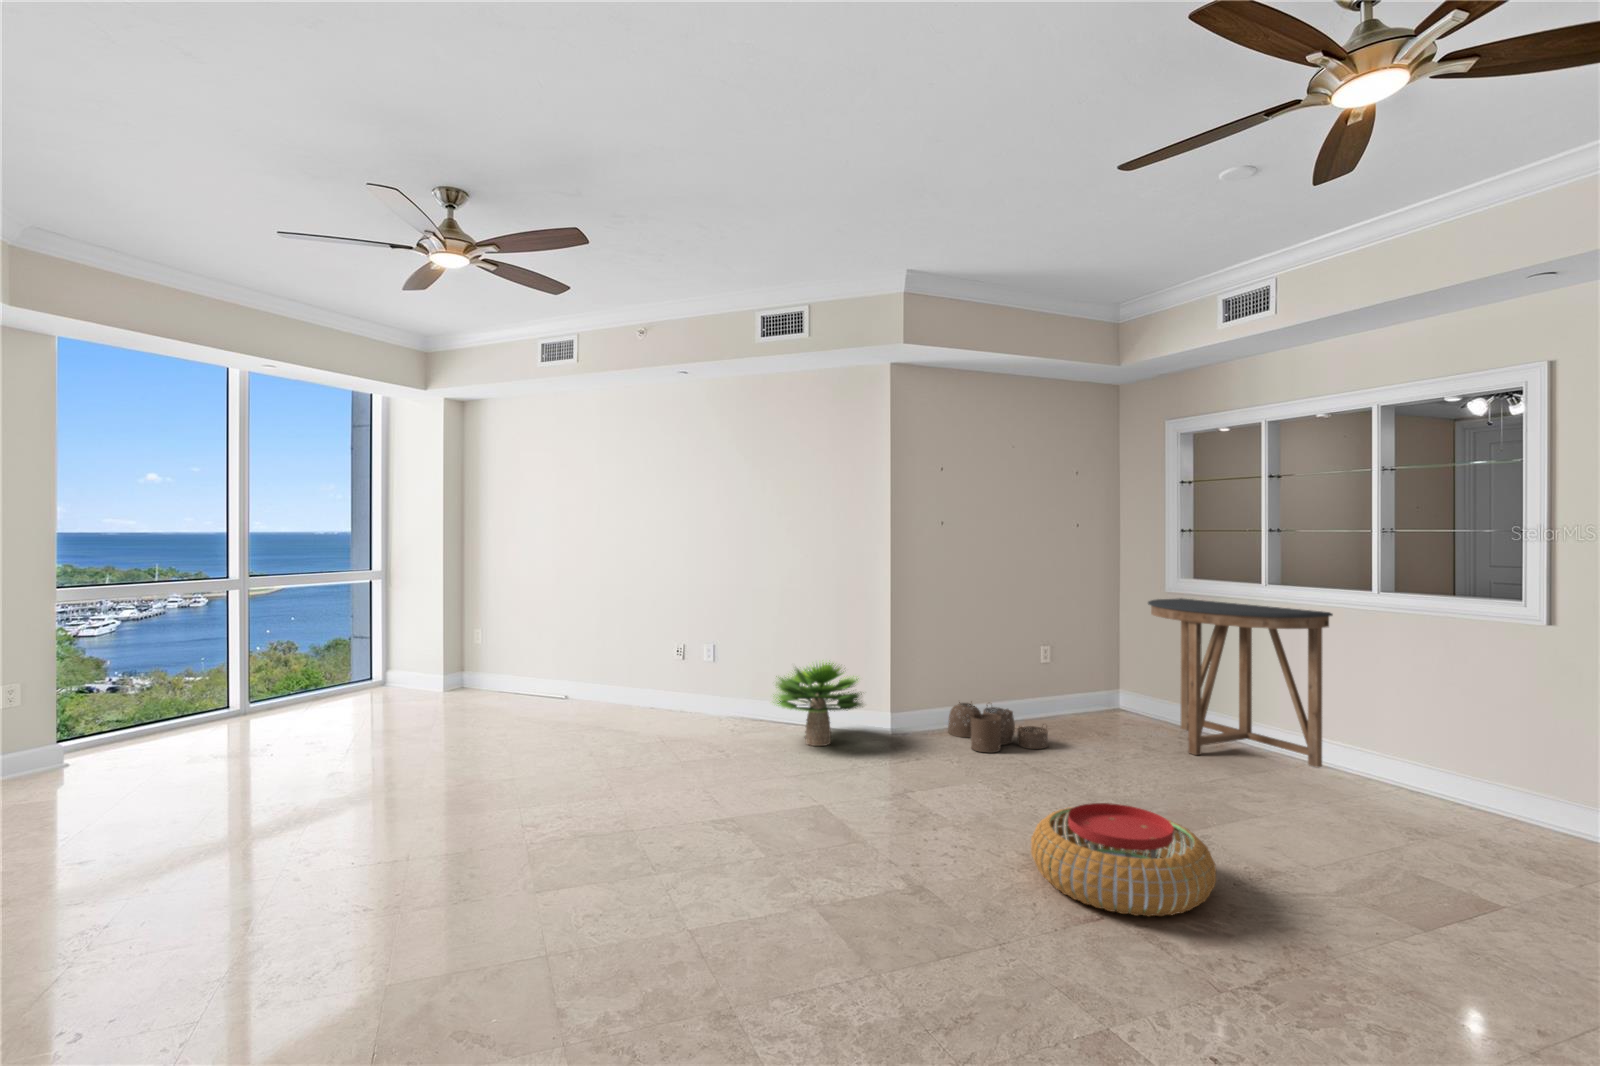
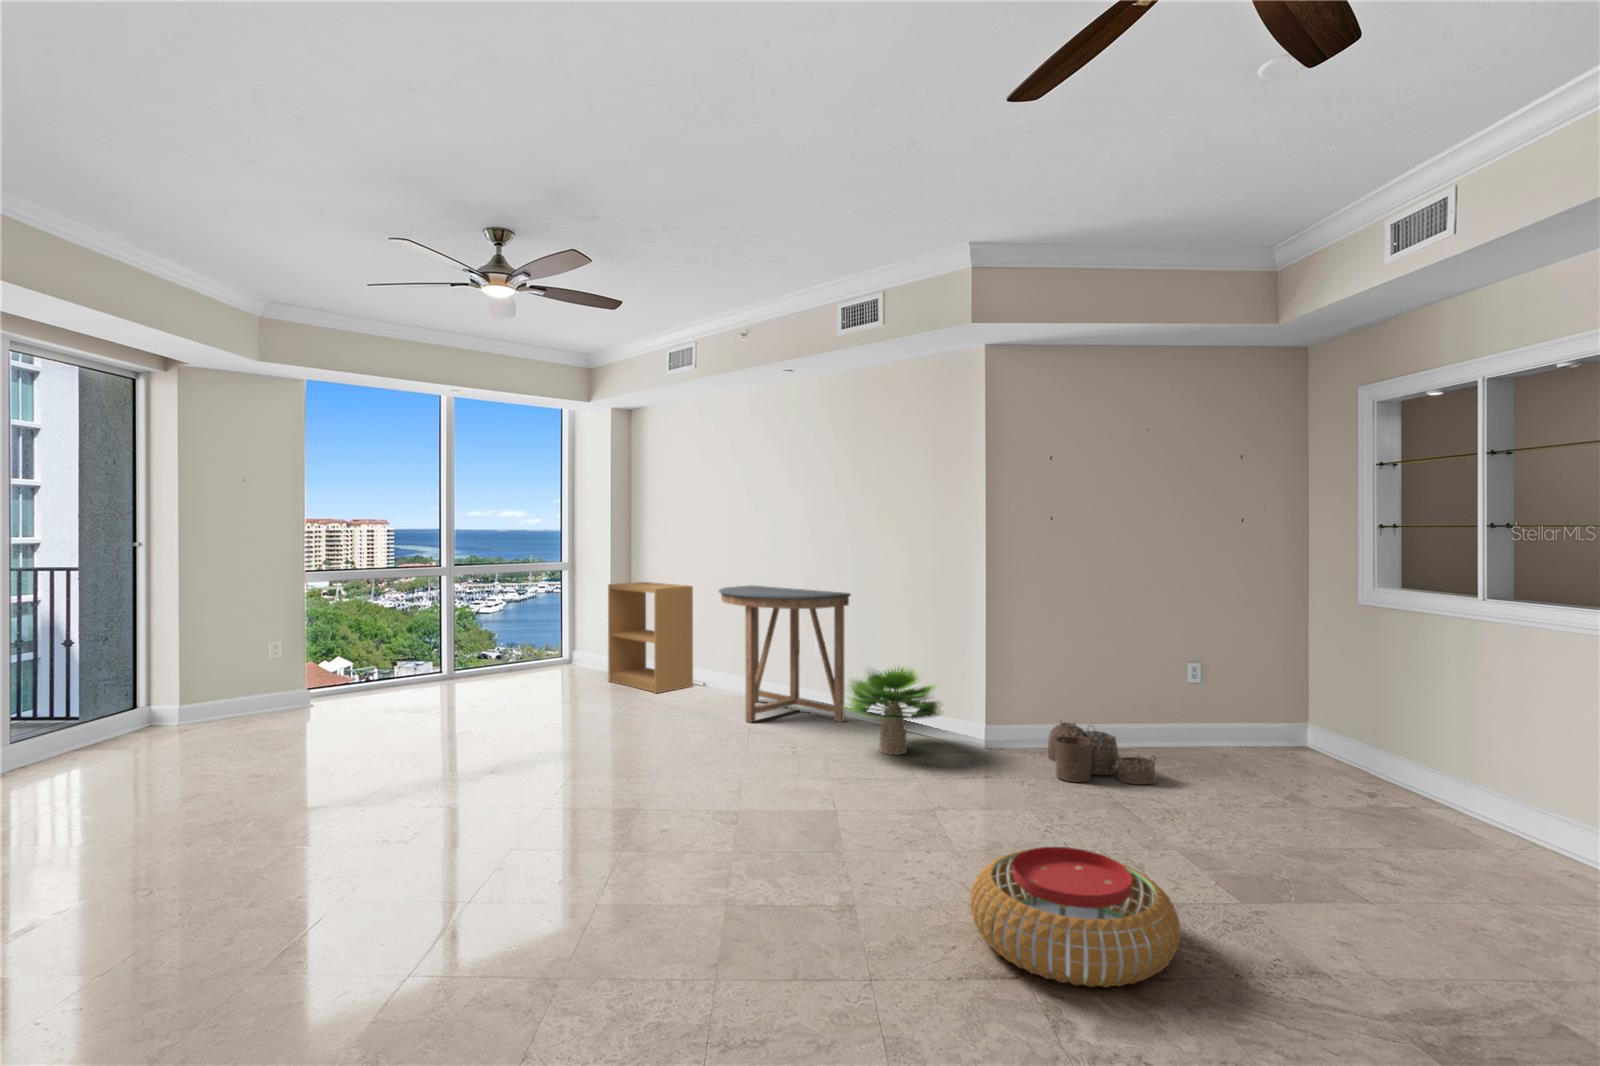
bookshelf: none [453,591,557,709] -> present [608,582,693,693]
console table: present [1148,598,1333,767] -> present [719,585,851,722]

